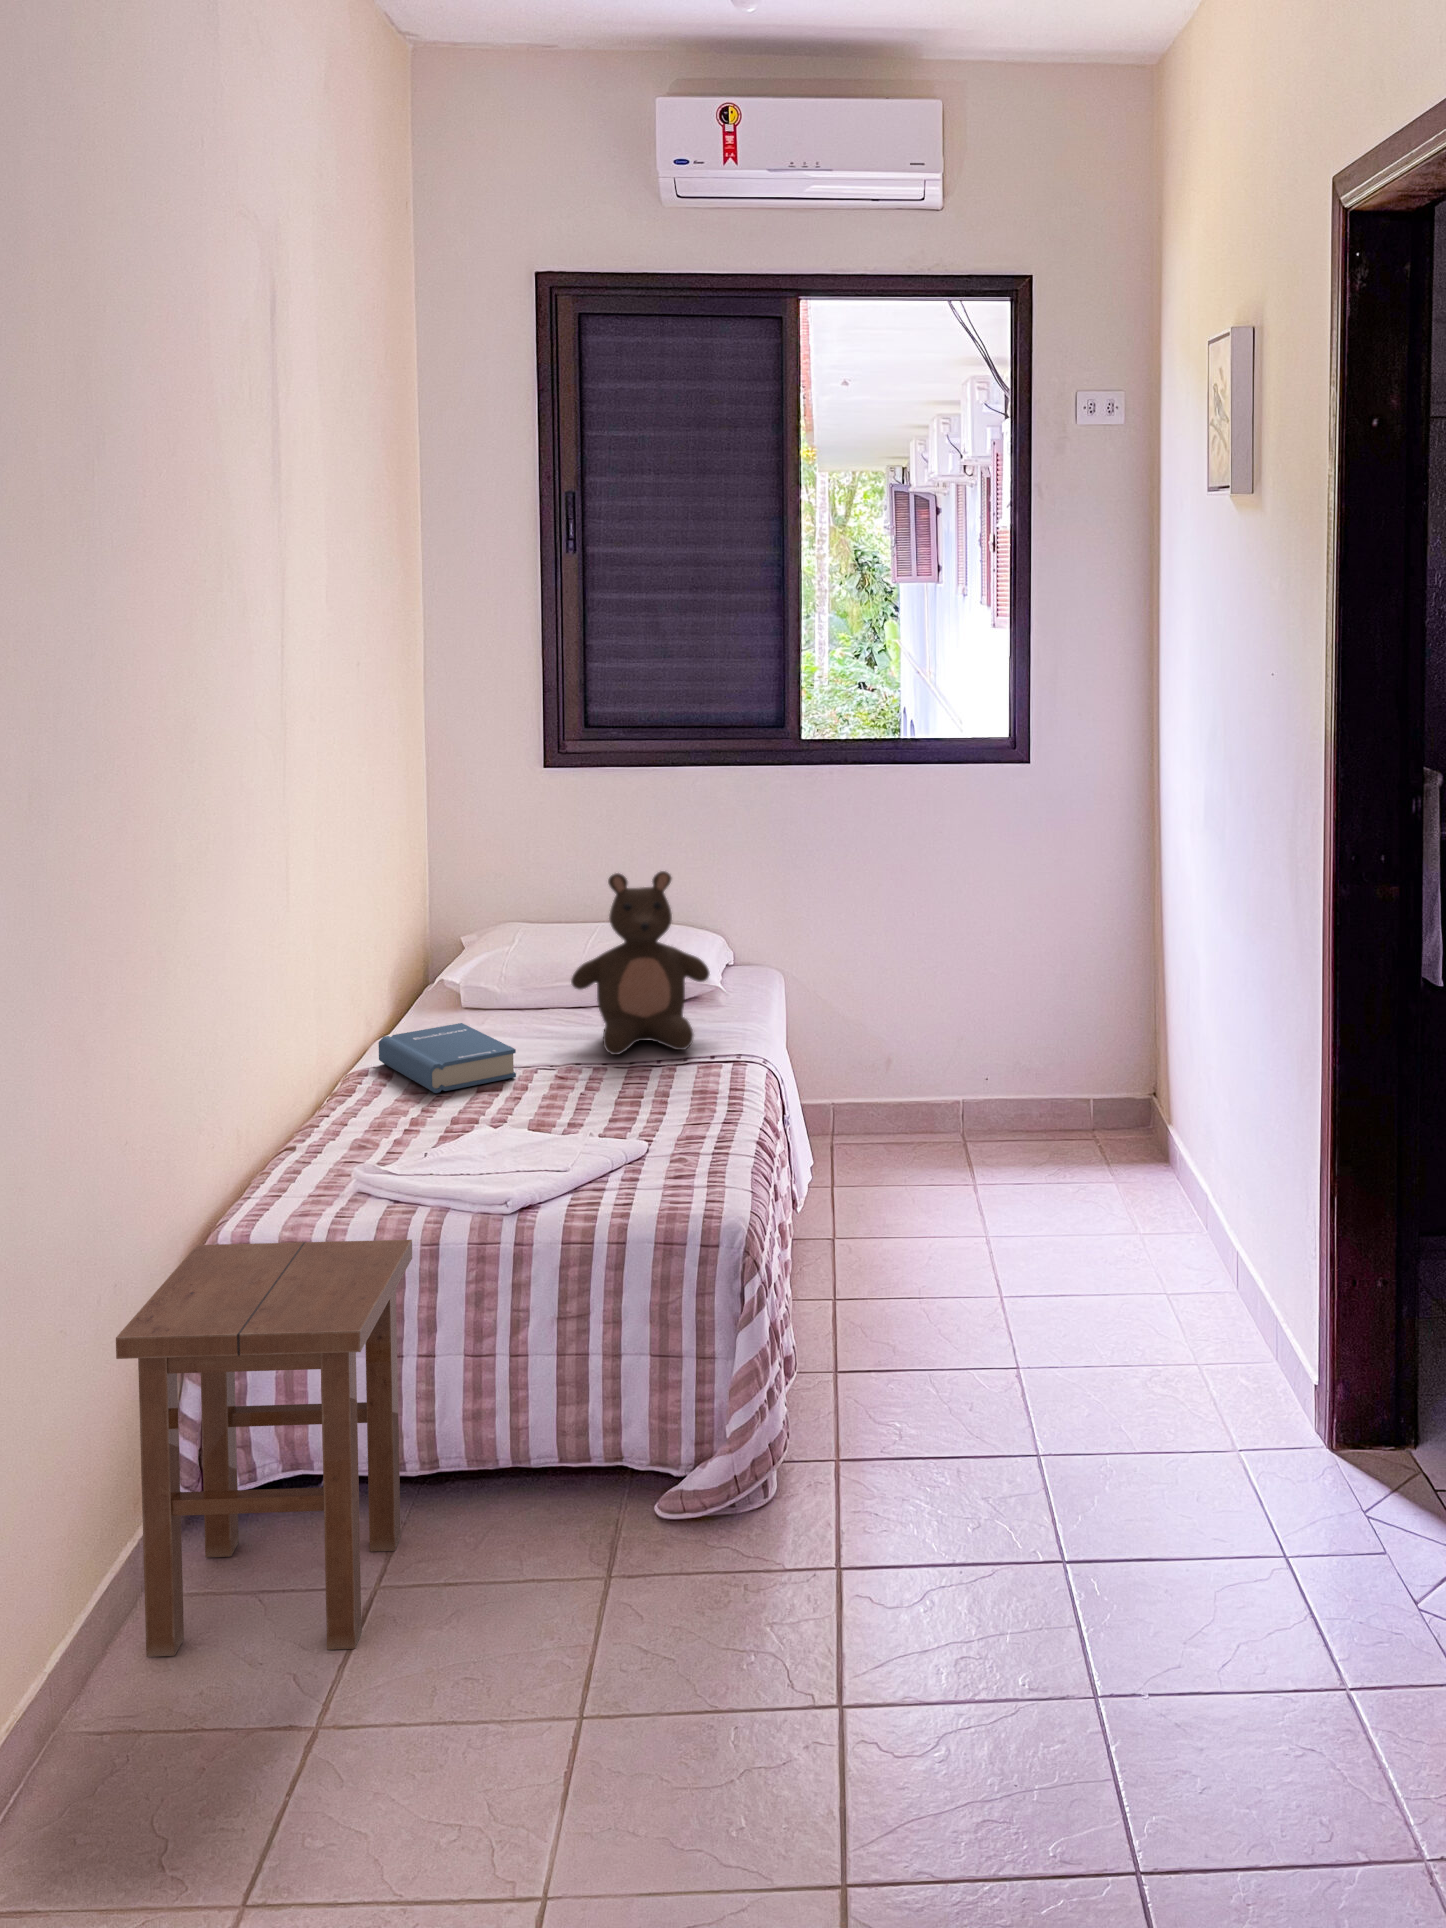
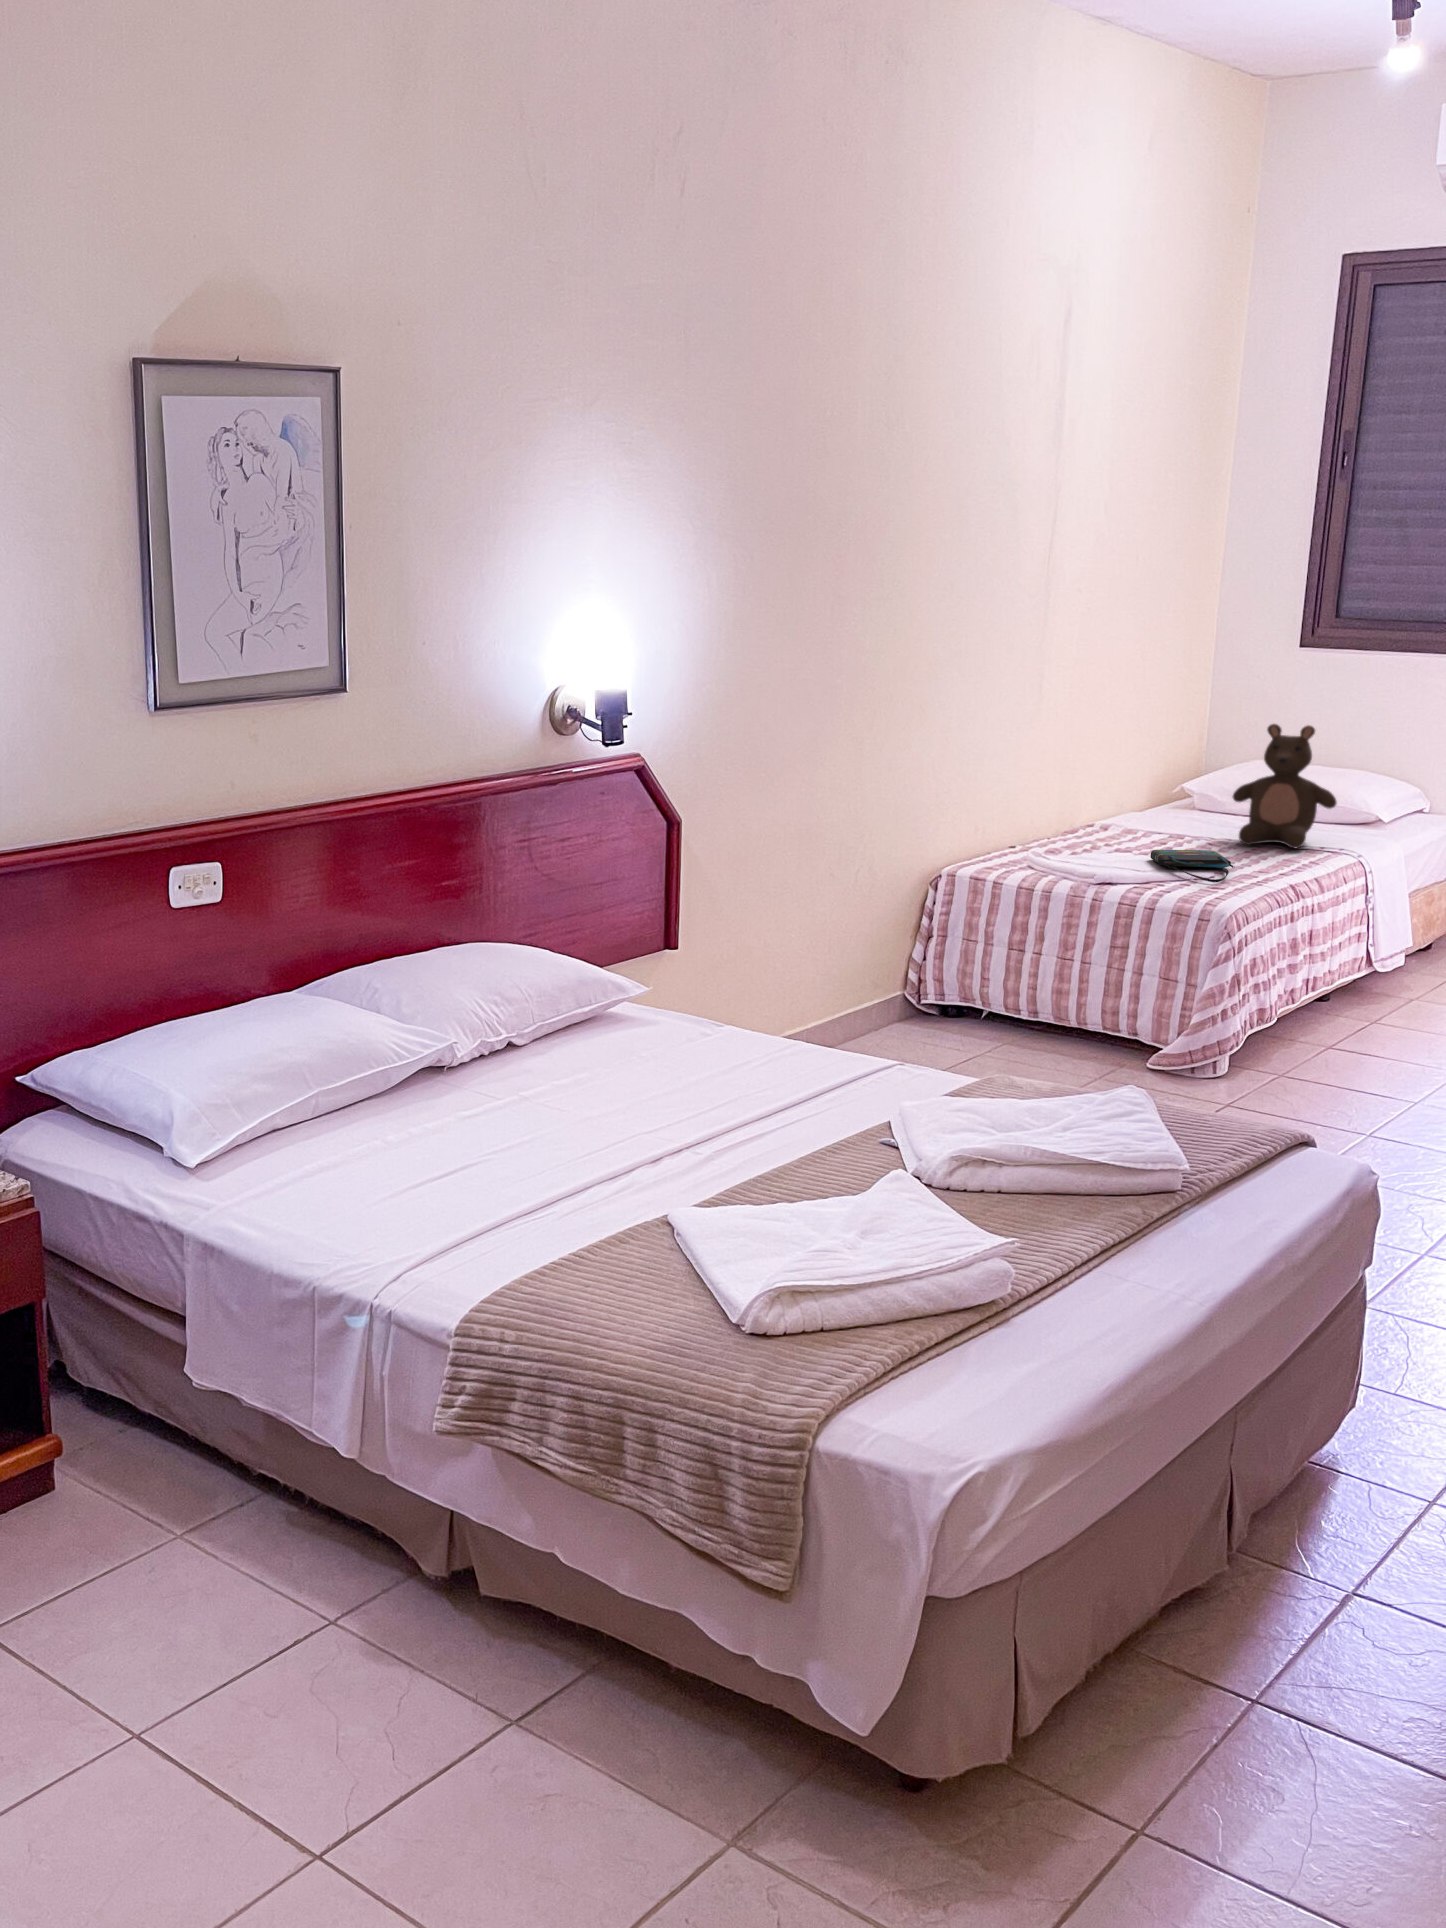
hardback book: present [379,1023,516,1093] -> none [1094,813,1171,845]
tote bag: none [524,1087,676,1160] -> present [1151,850,1234,882]
stool: present [116,1240,412,1657] -> none [862,867,1029,1063]

